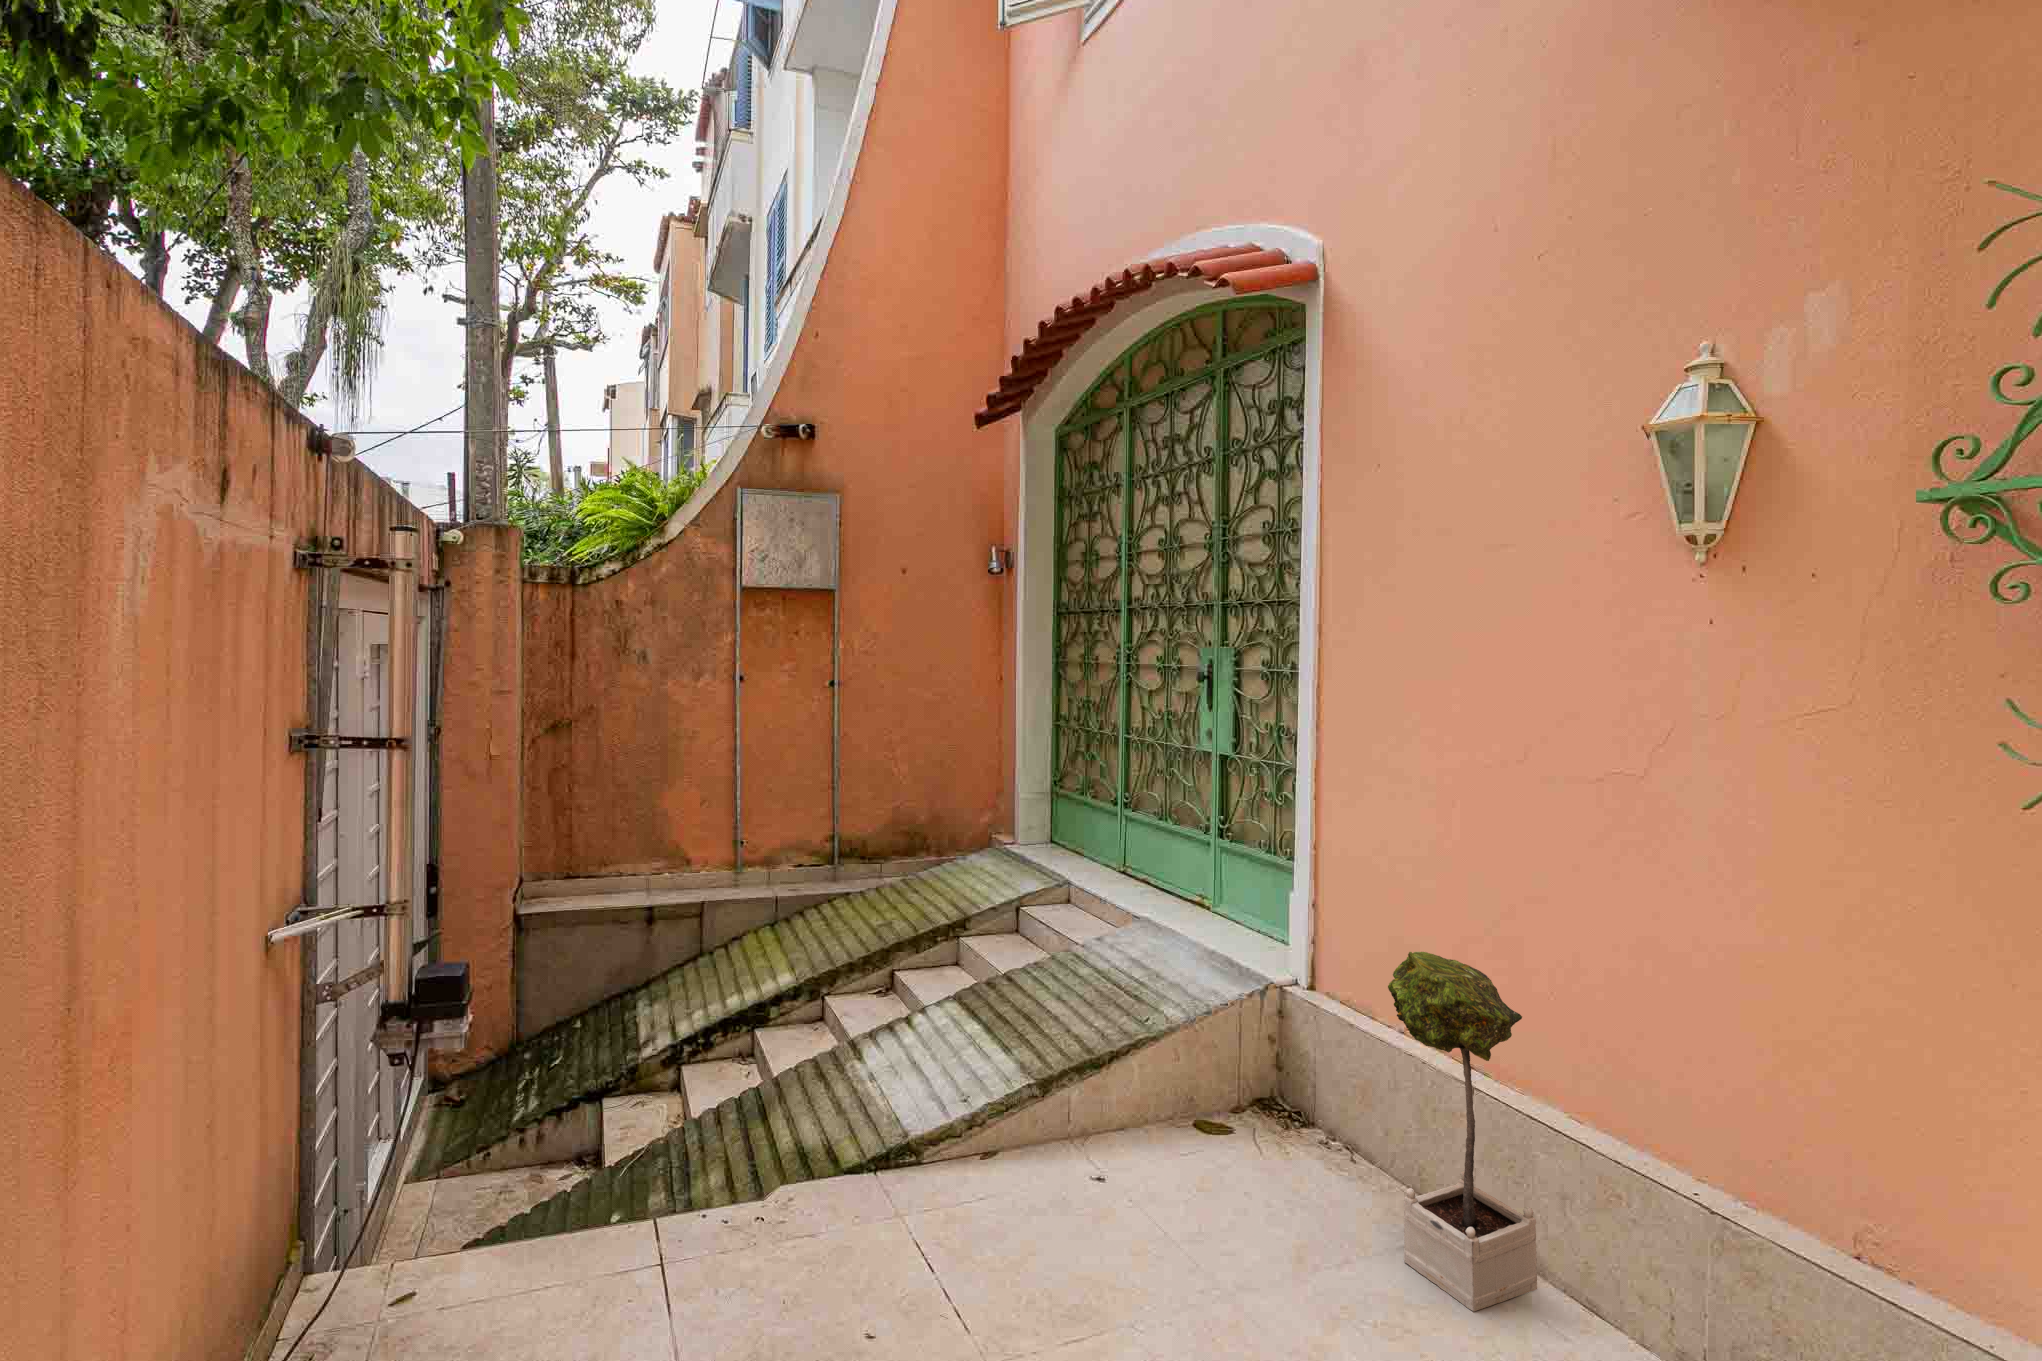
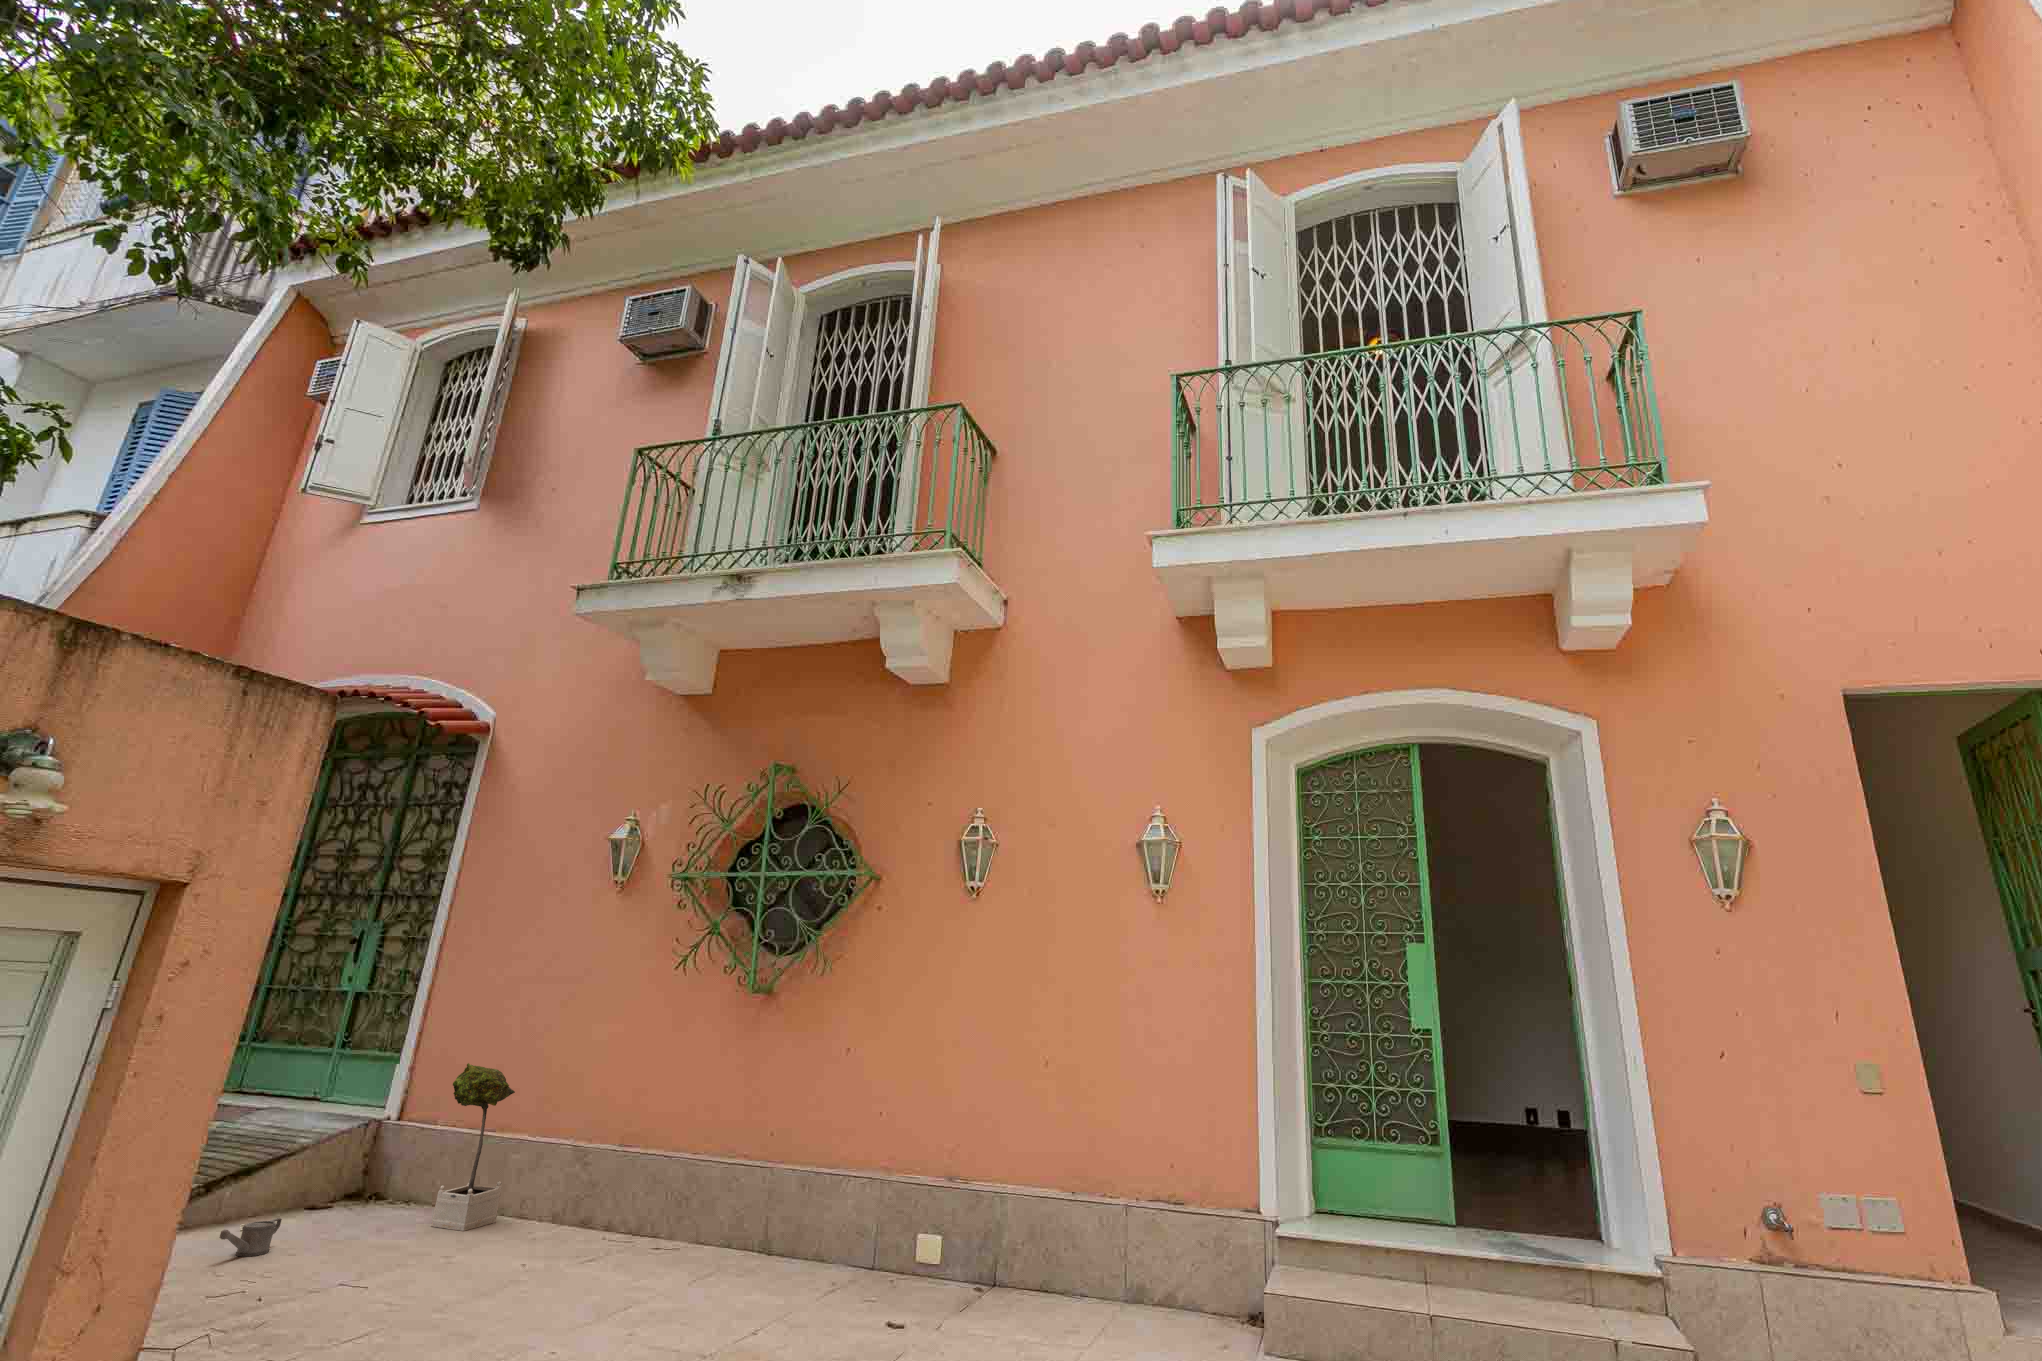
watering can: none [1039,1202,1141,1280] -> present [219,1218,282,1257]

